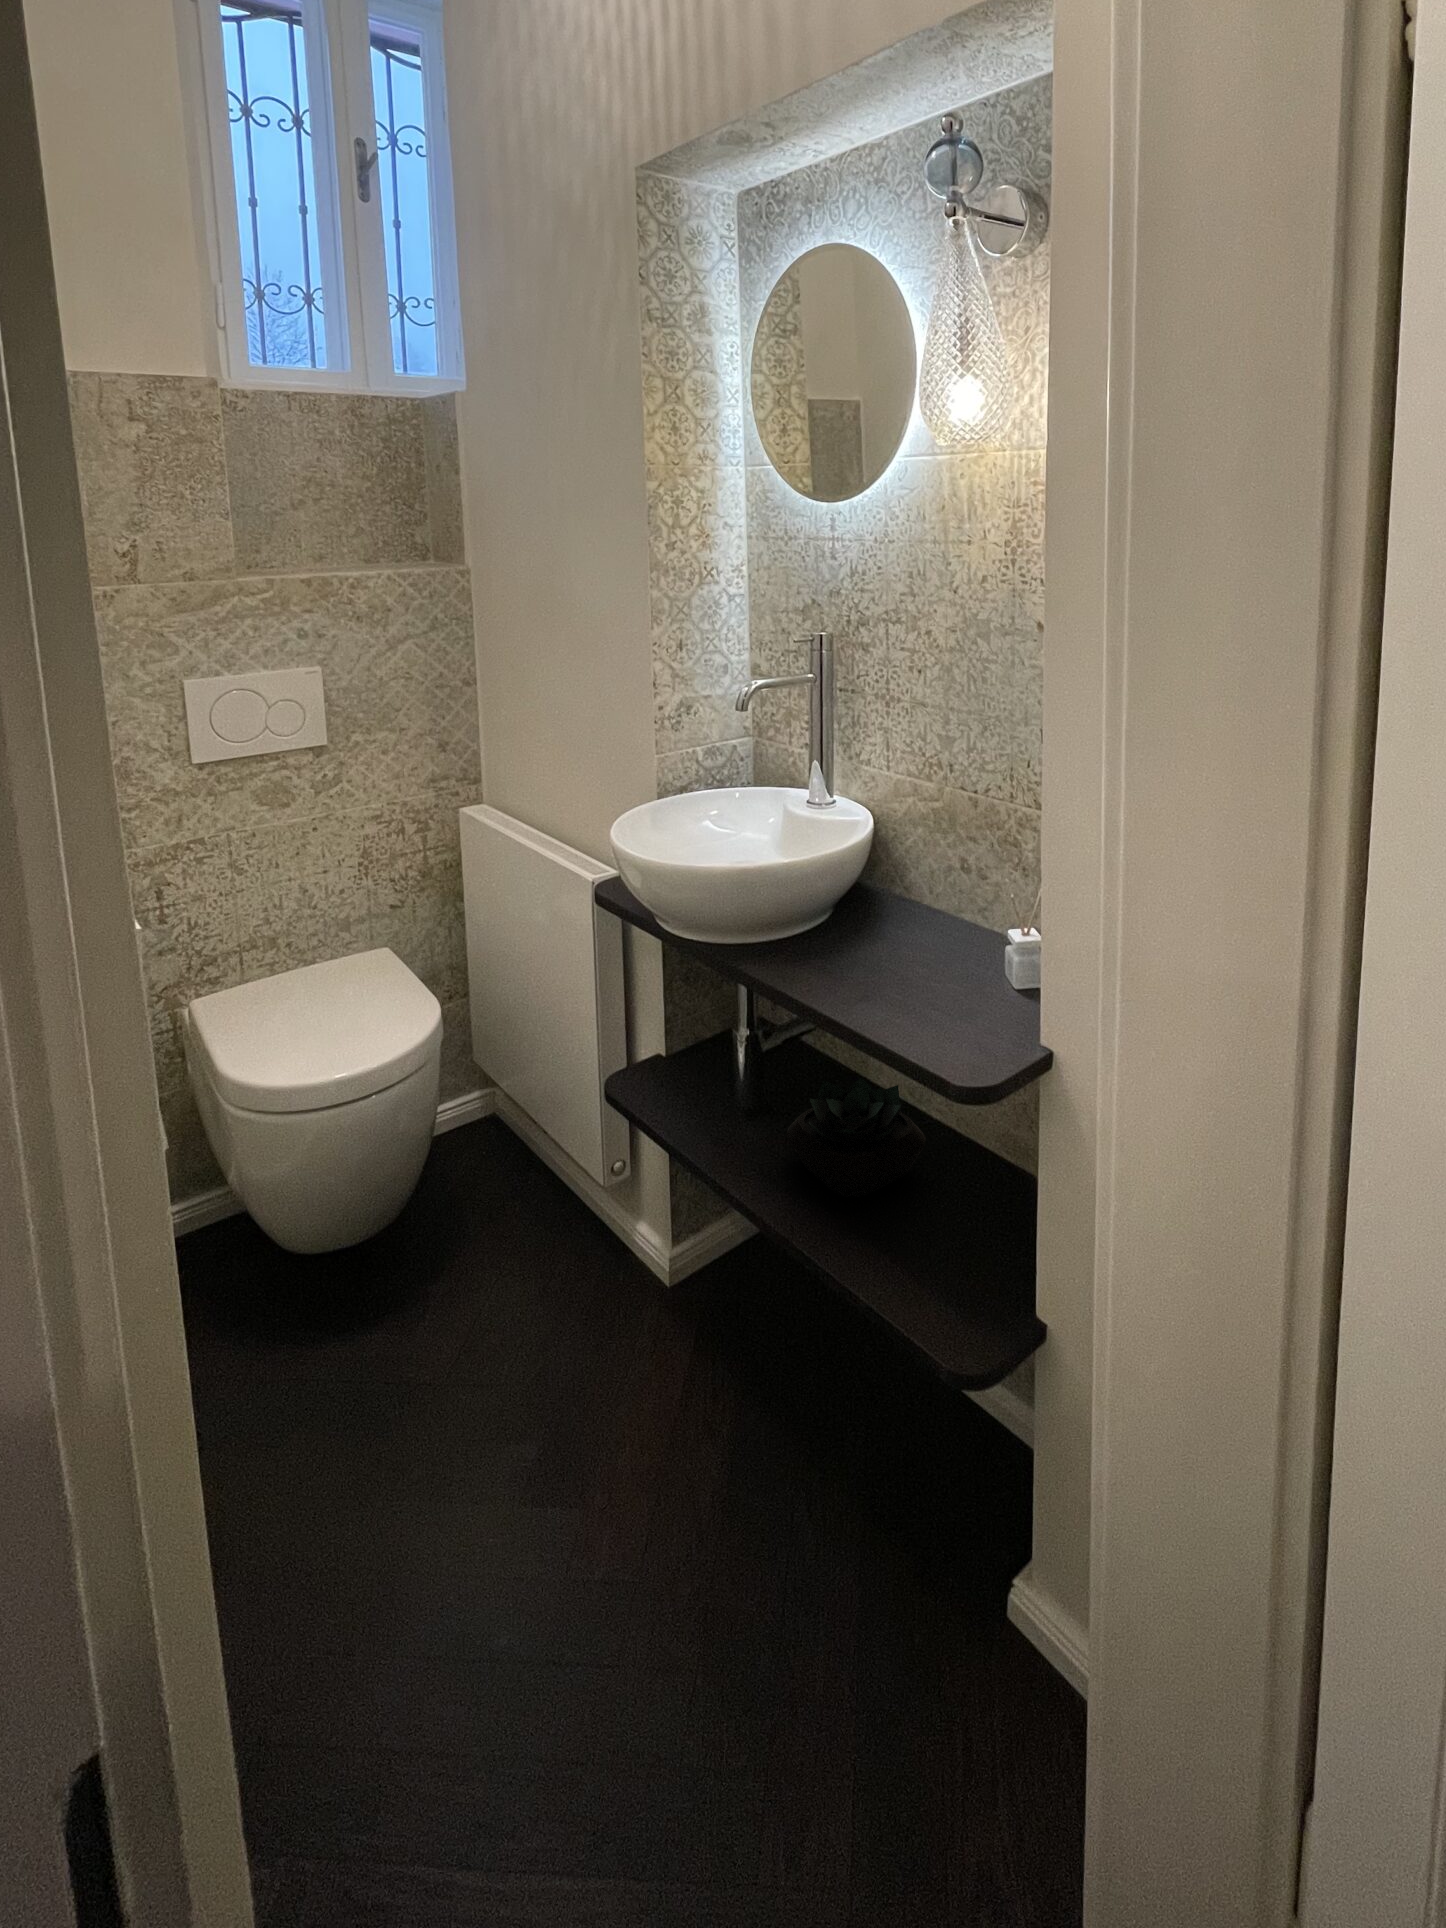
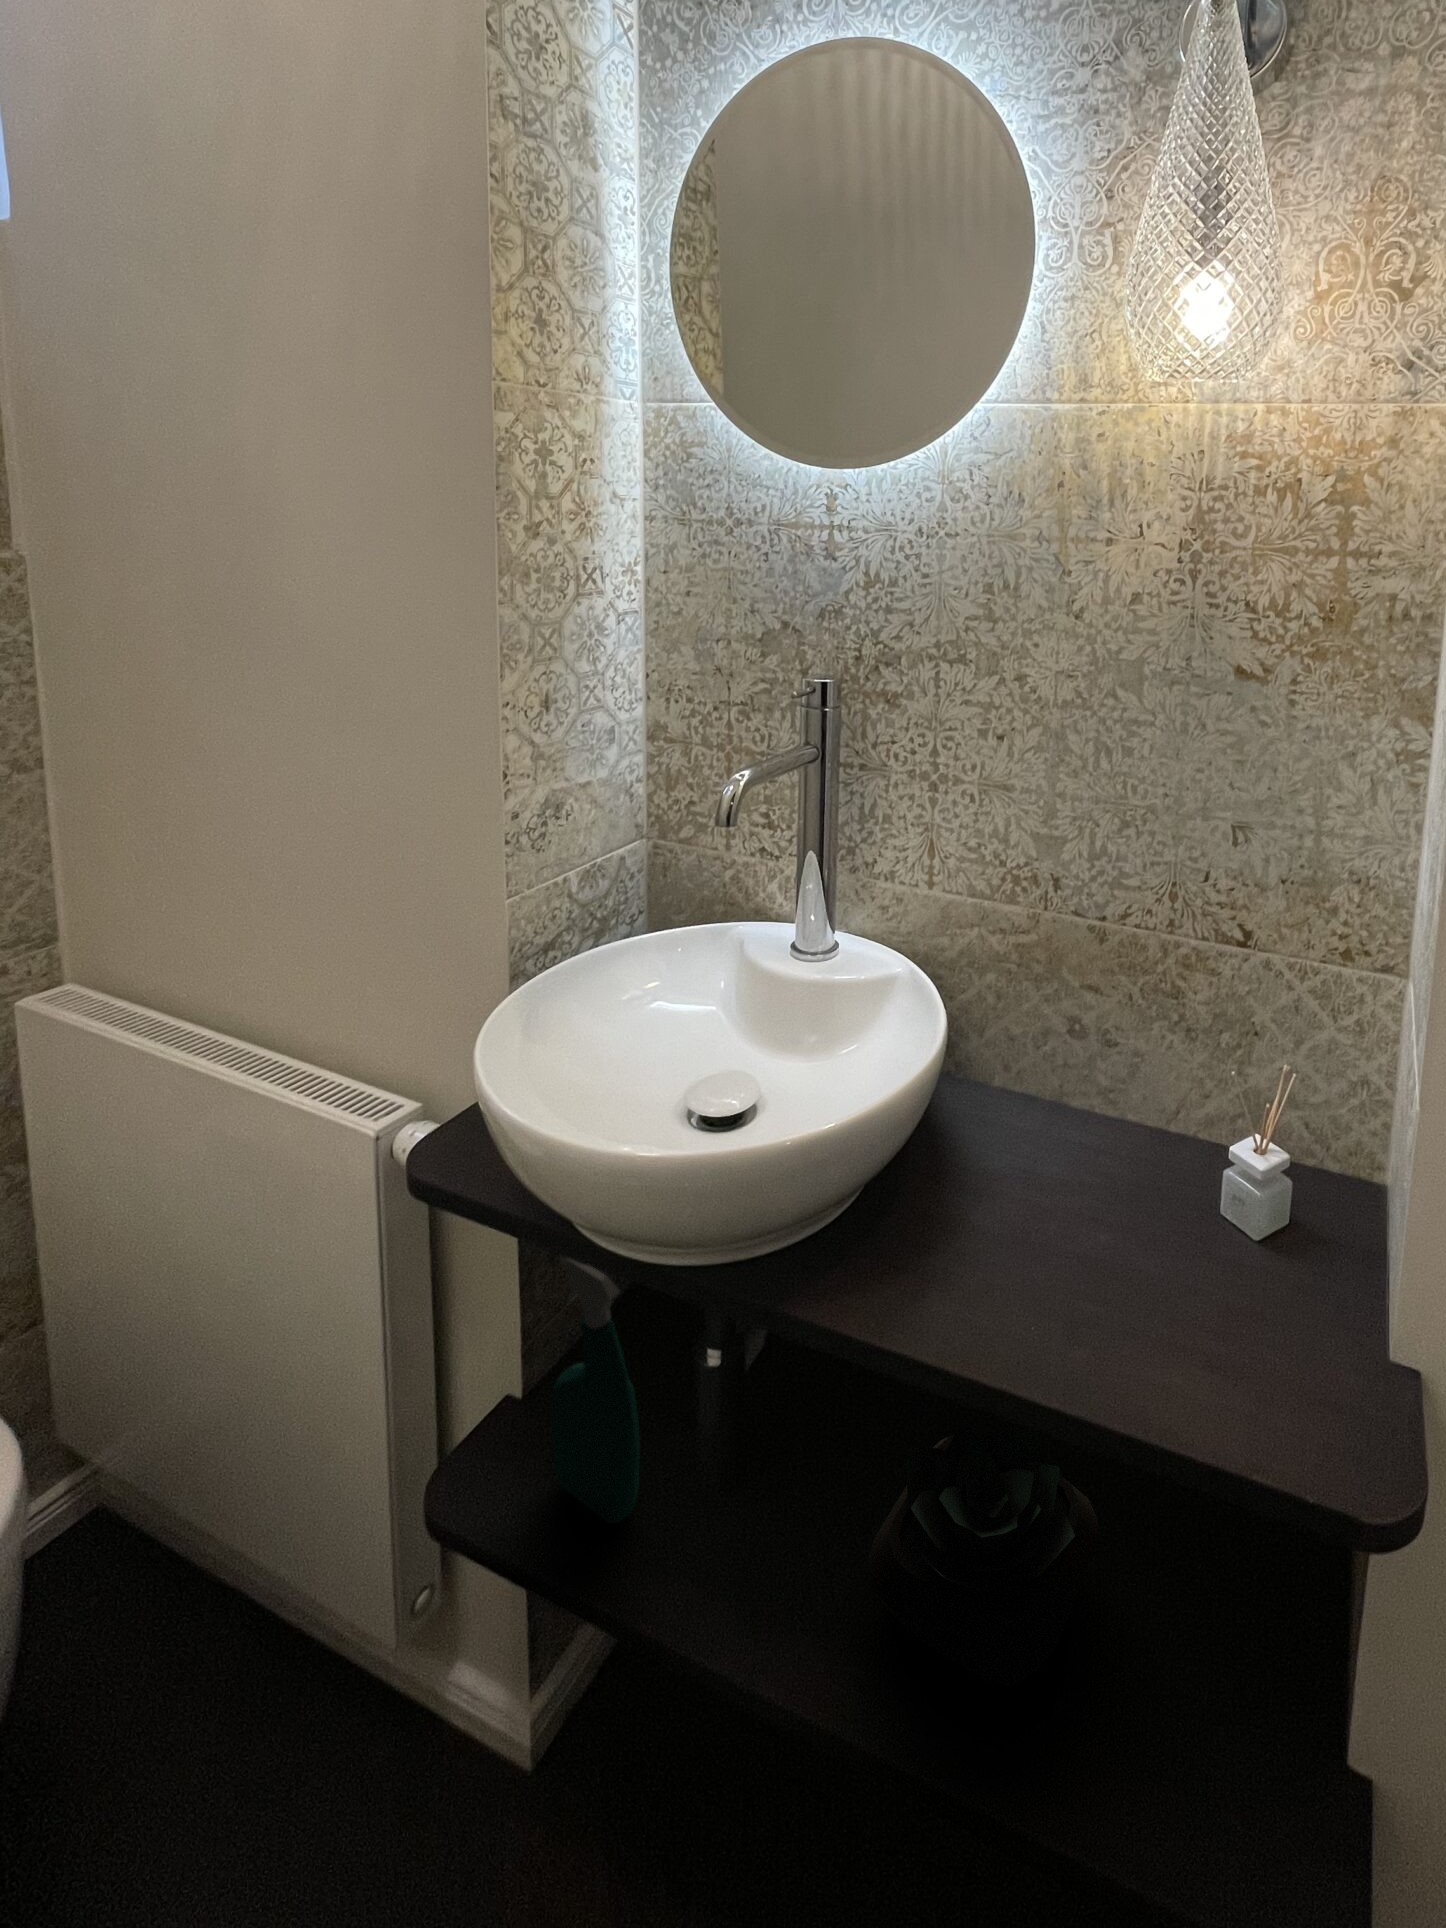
spray bottle: none [659,943,696,1094] -> present [551,1257,640,1523]

